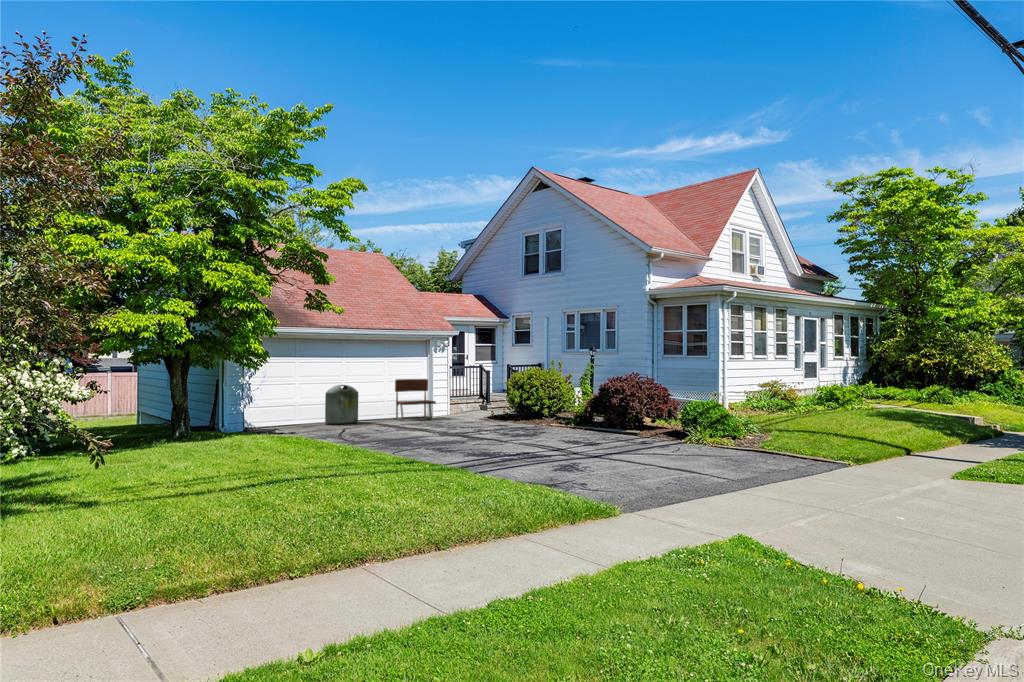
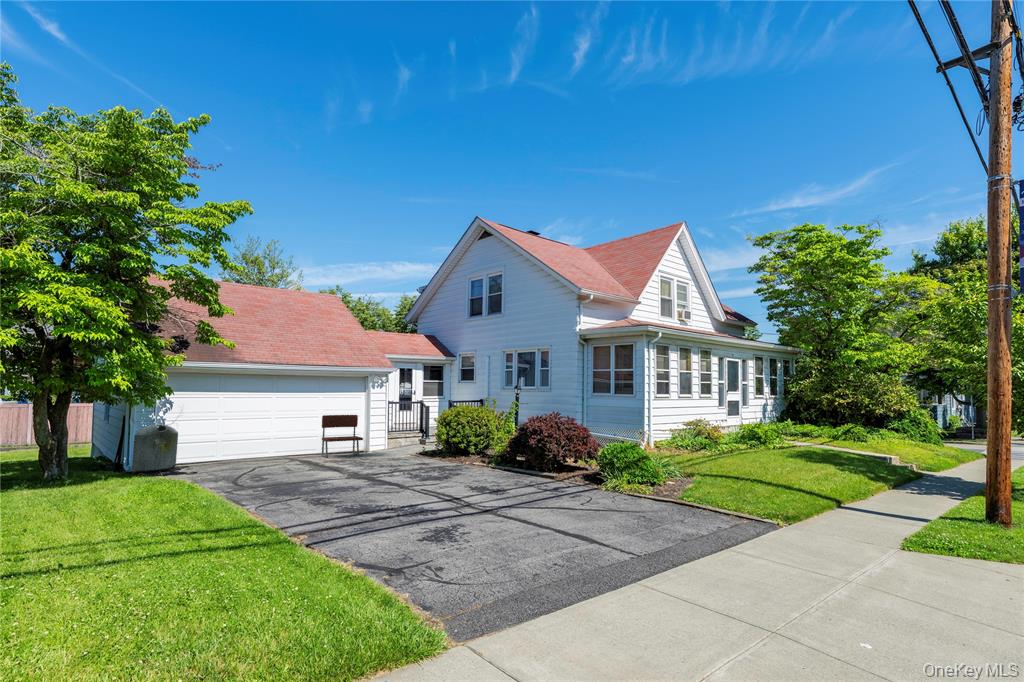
trash can: present [325,385,358,425] -> present [132,424,178,473]

